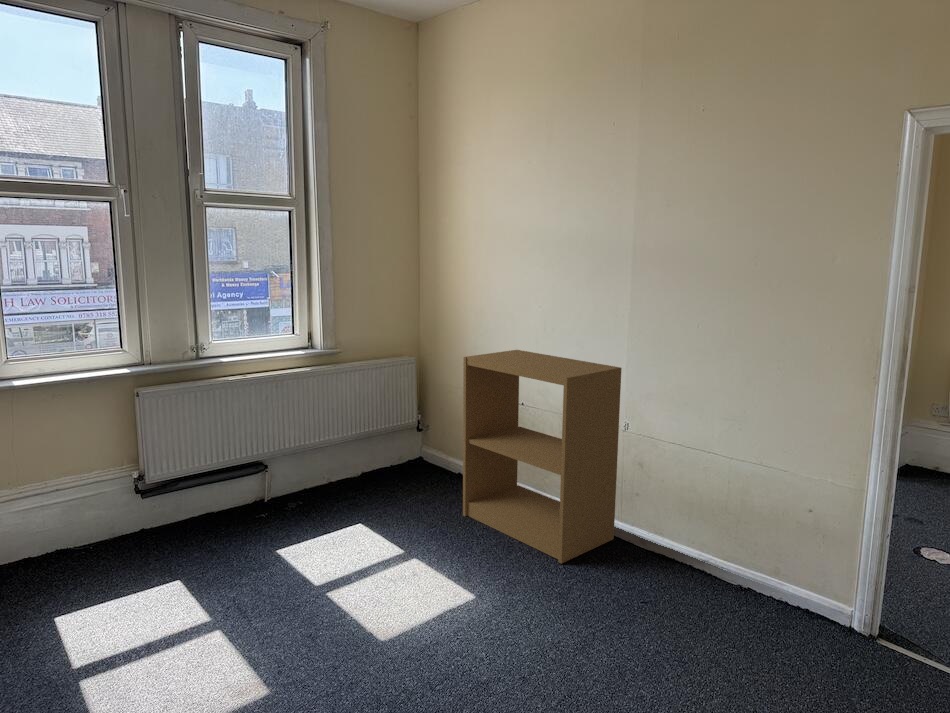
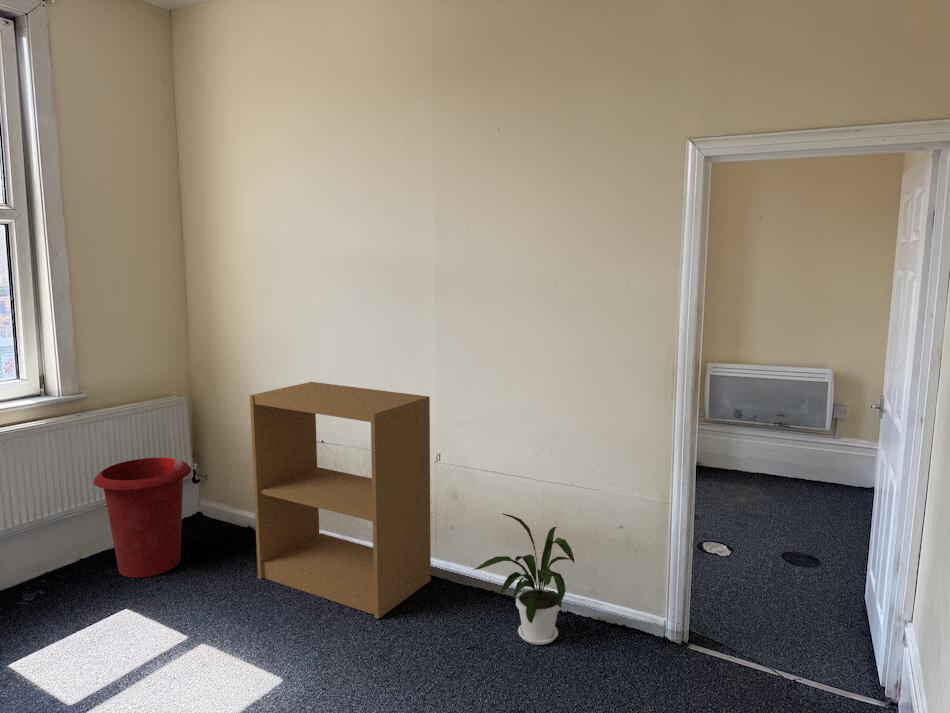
waste bin: none [342,406,415,502] -> present [93,458,191,578]
house plant: none [650,481,753,612] -> present [474,513,574,645]

